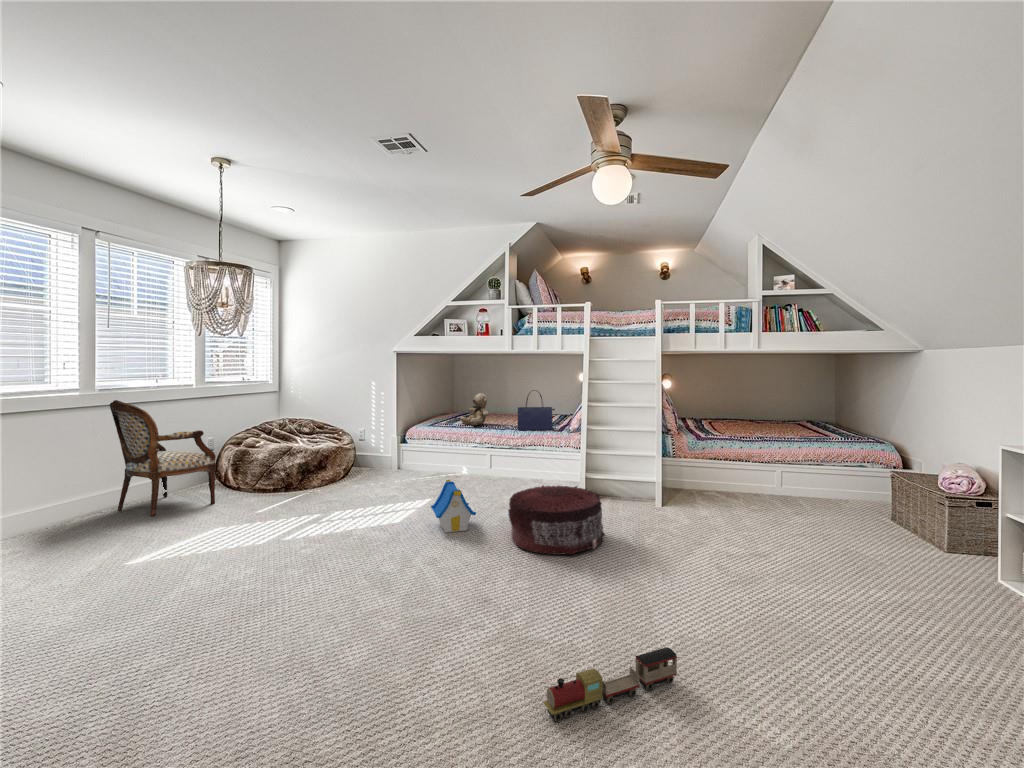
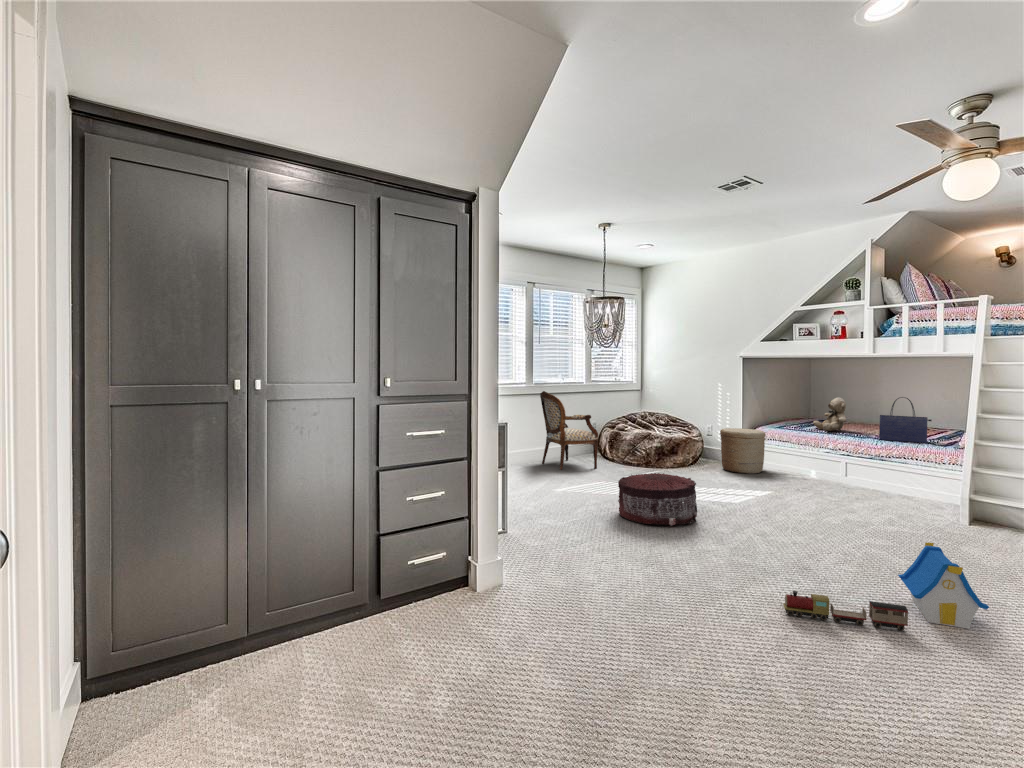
woven basket: none [374,430,420,479] -> present [720,428,765,474]
toy house: present [431,480,476,533] -> present [898,543,989,629]
pouf: present [508,485,605,555] -> present [618,473,697,526]

